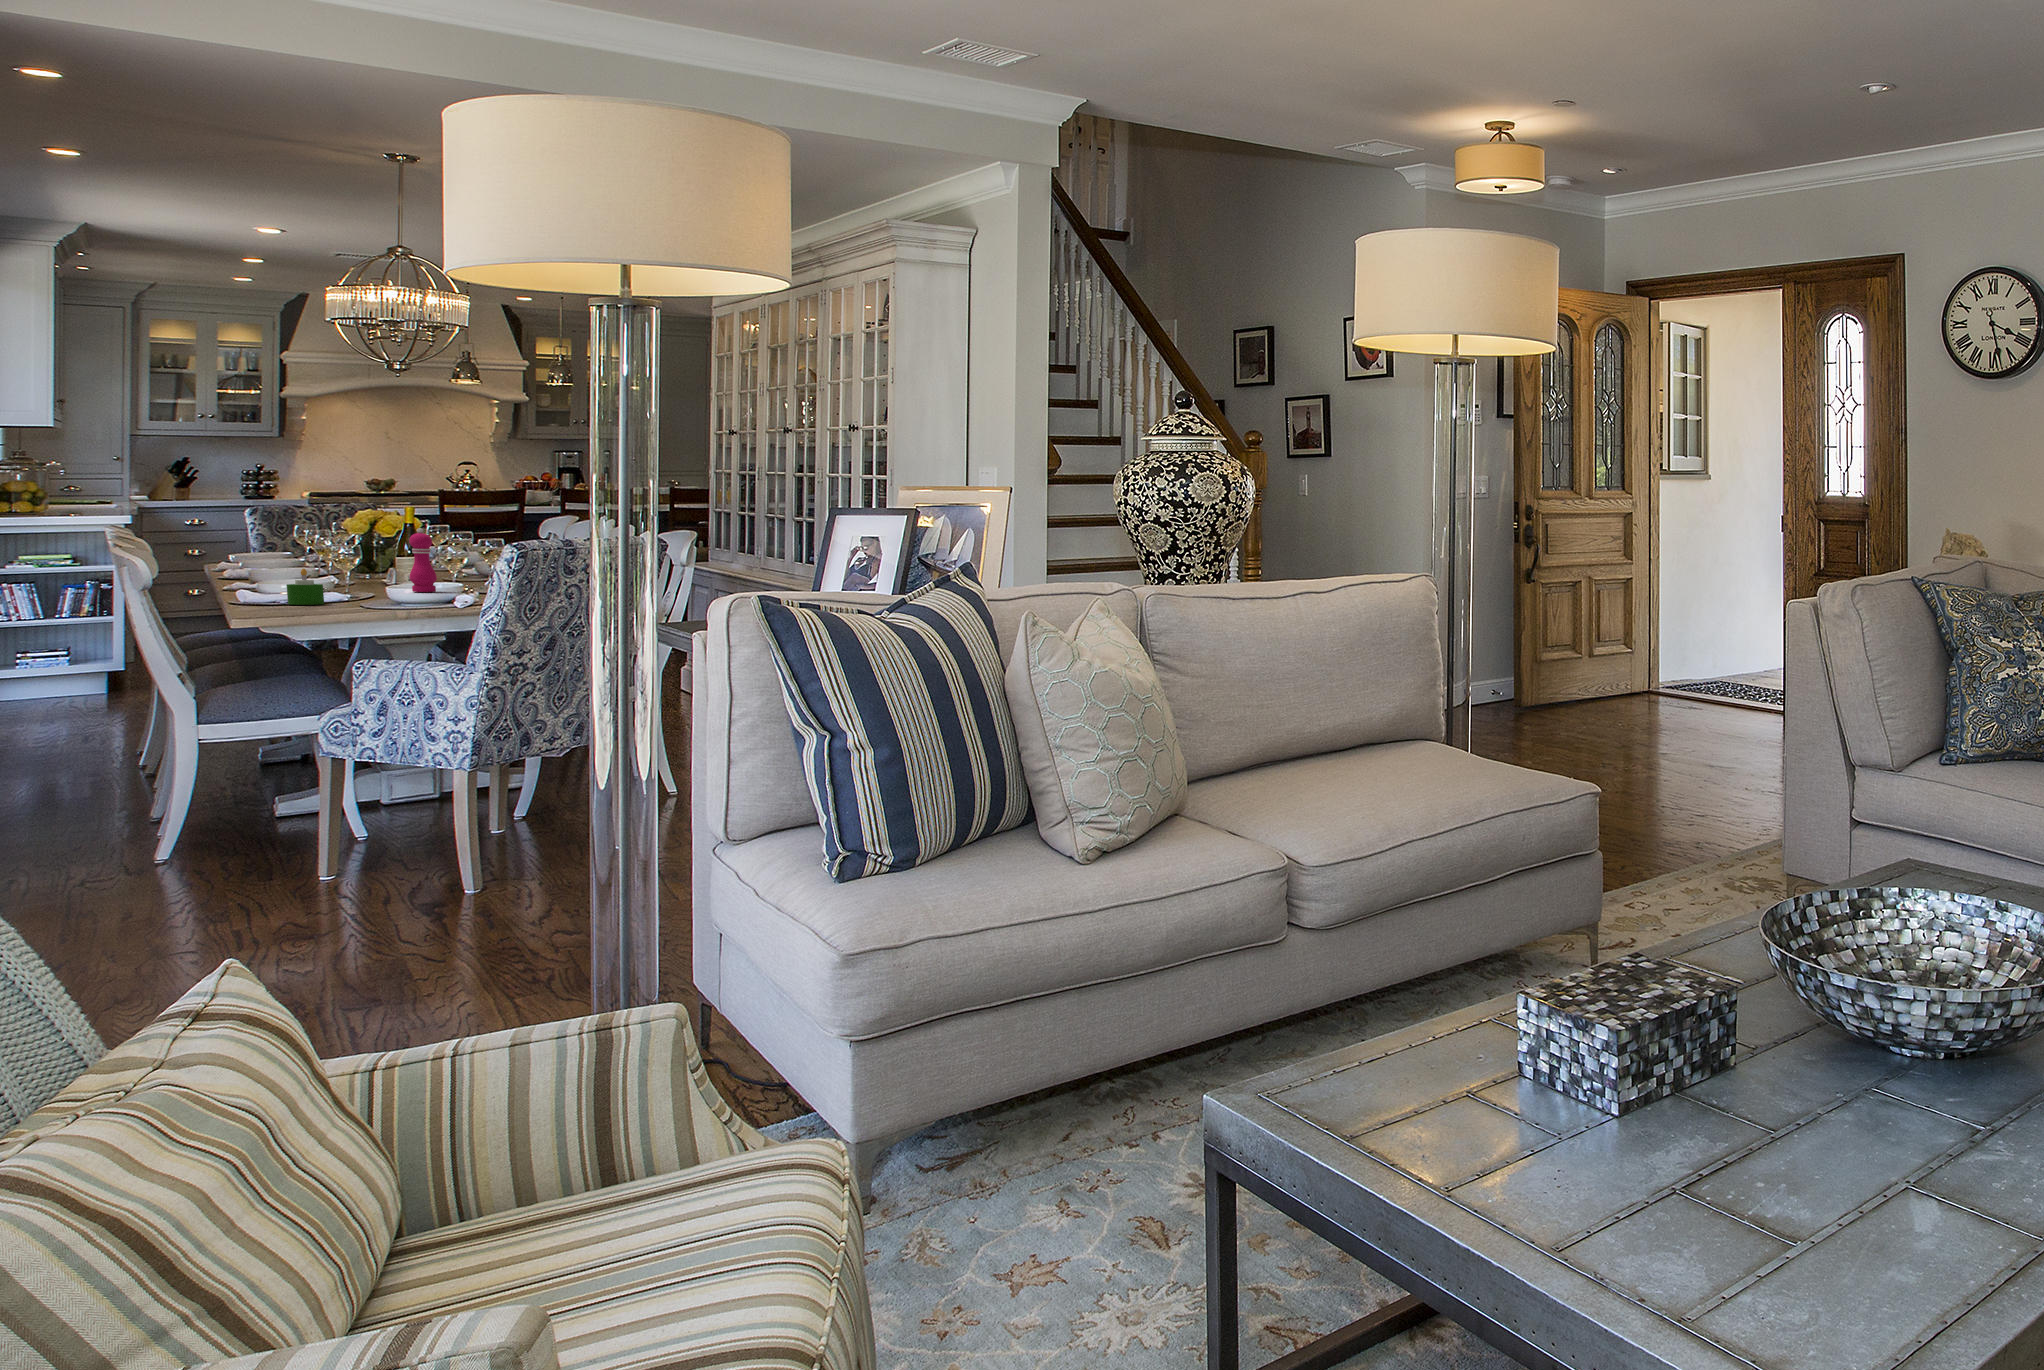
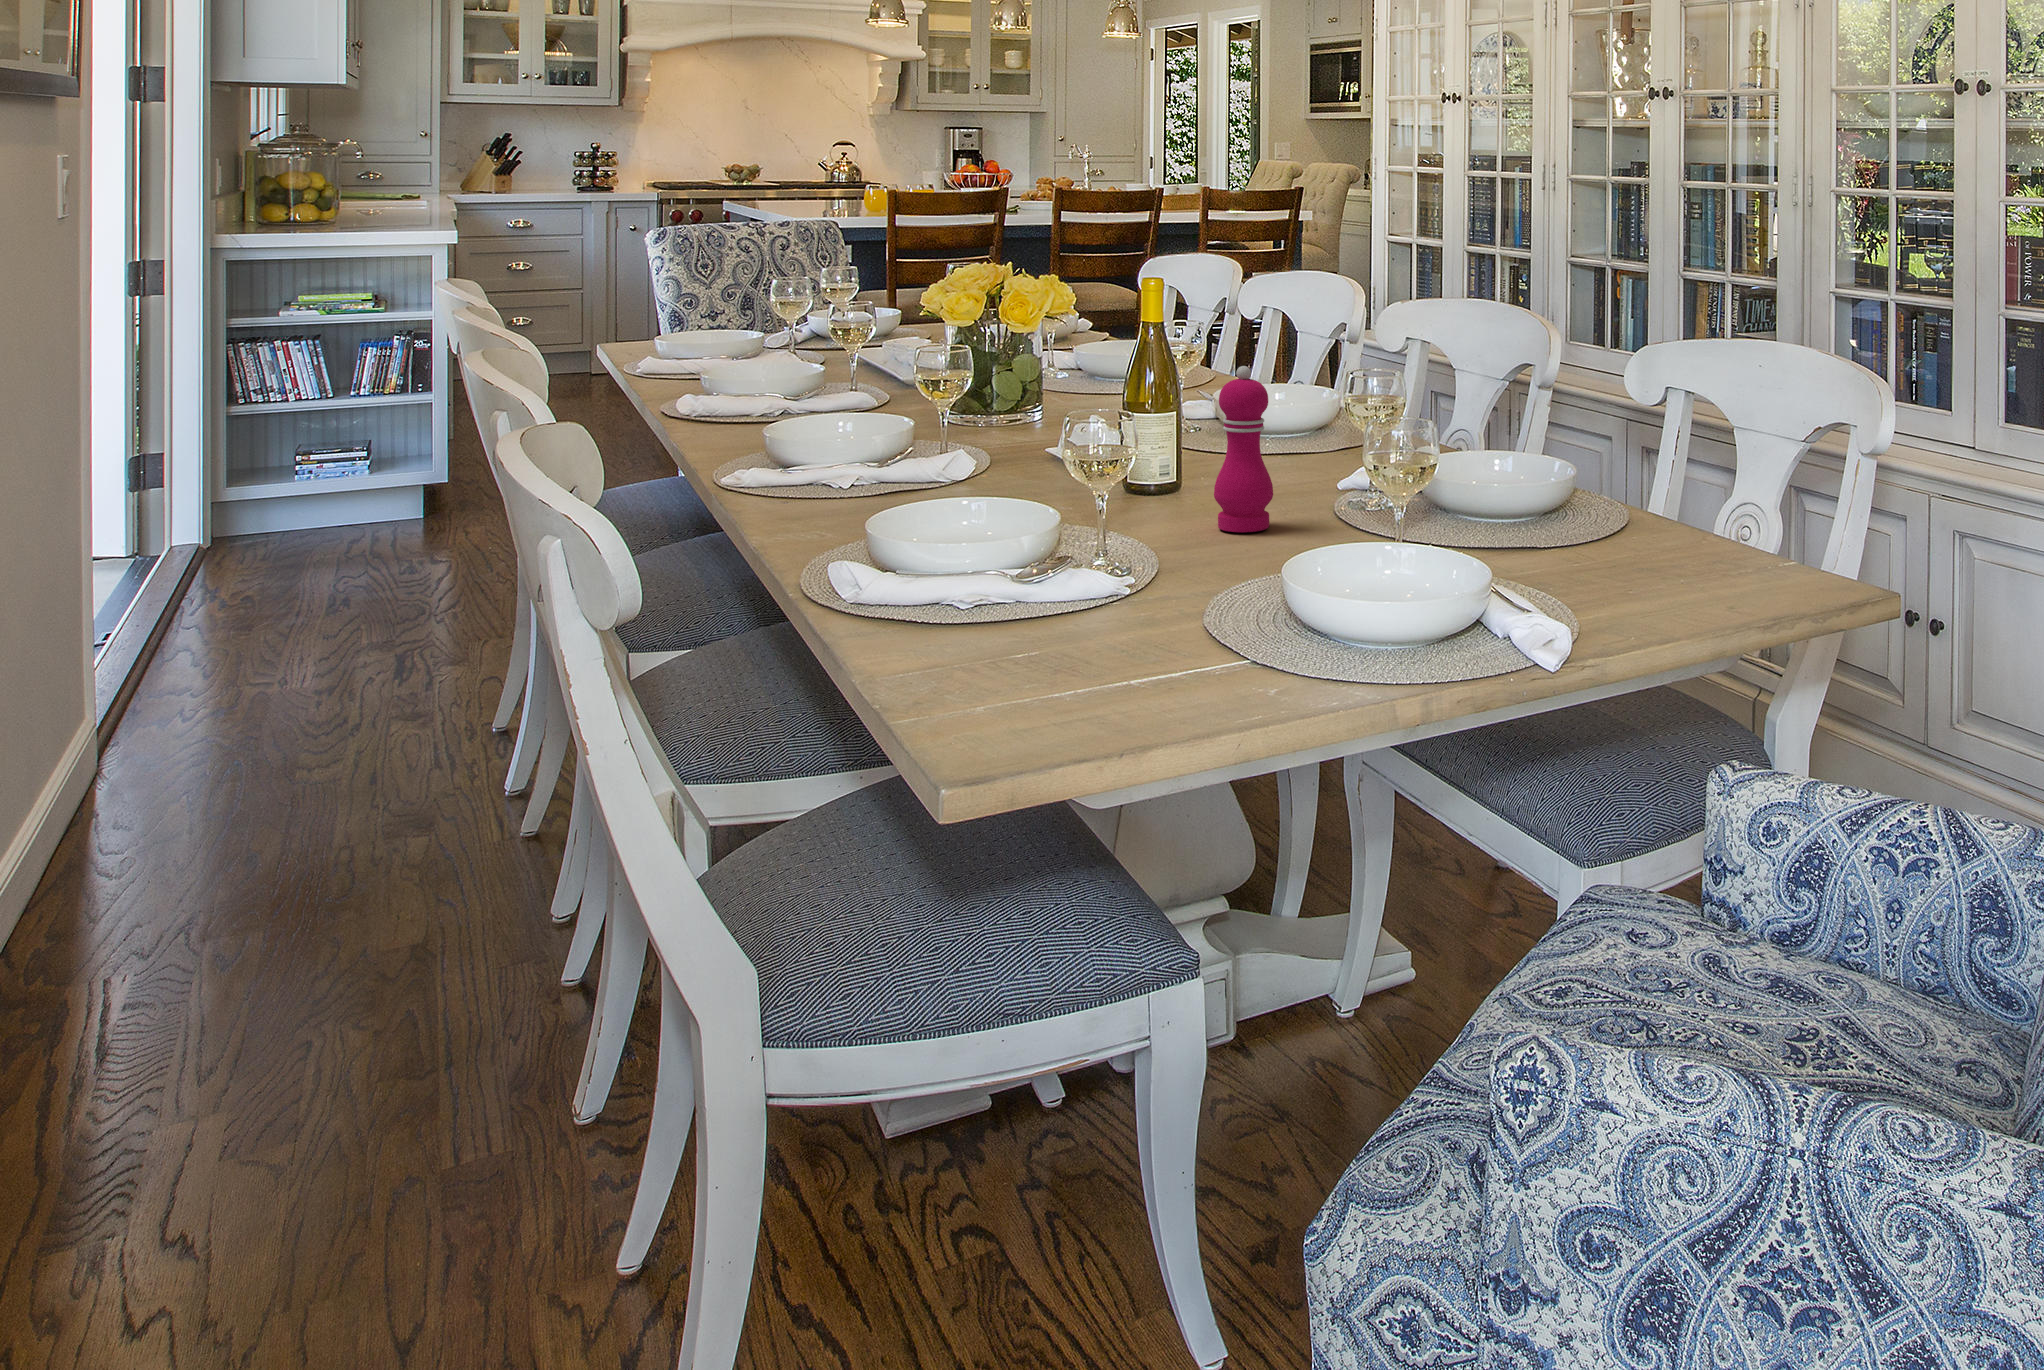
candle: present [286,568,324,605] -> none [1061,556,1155,677]

